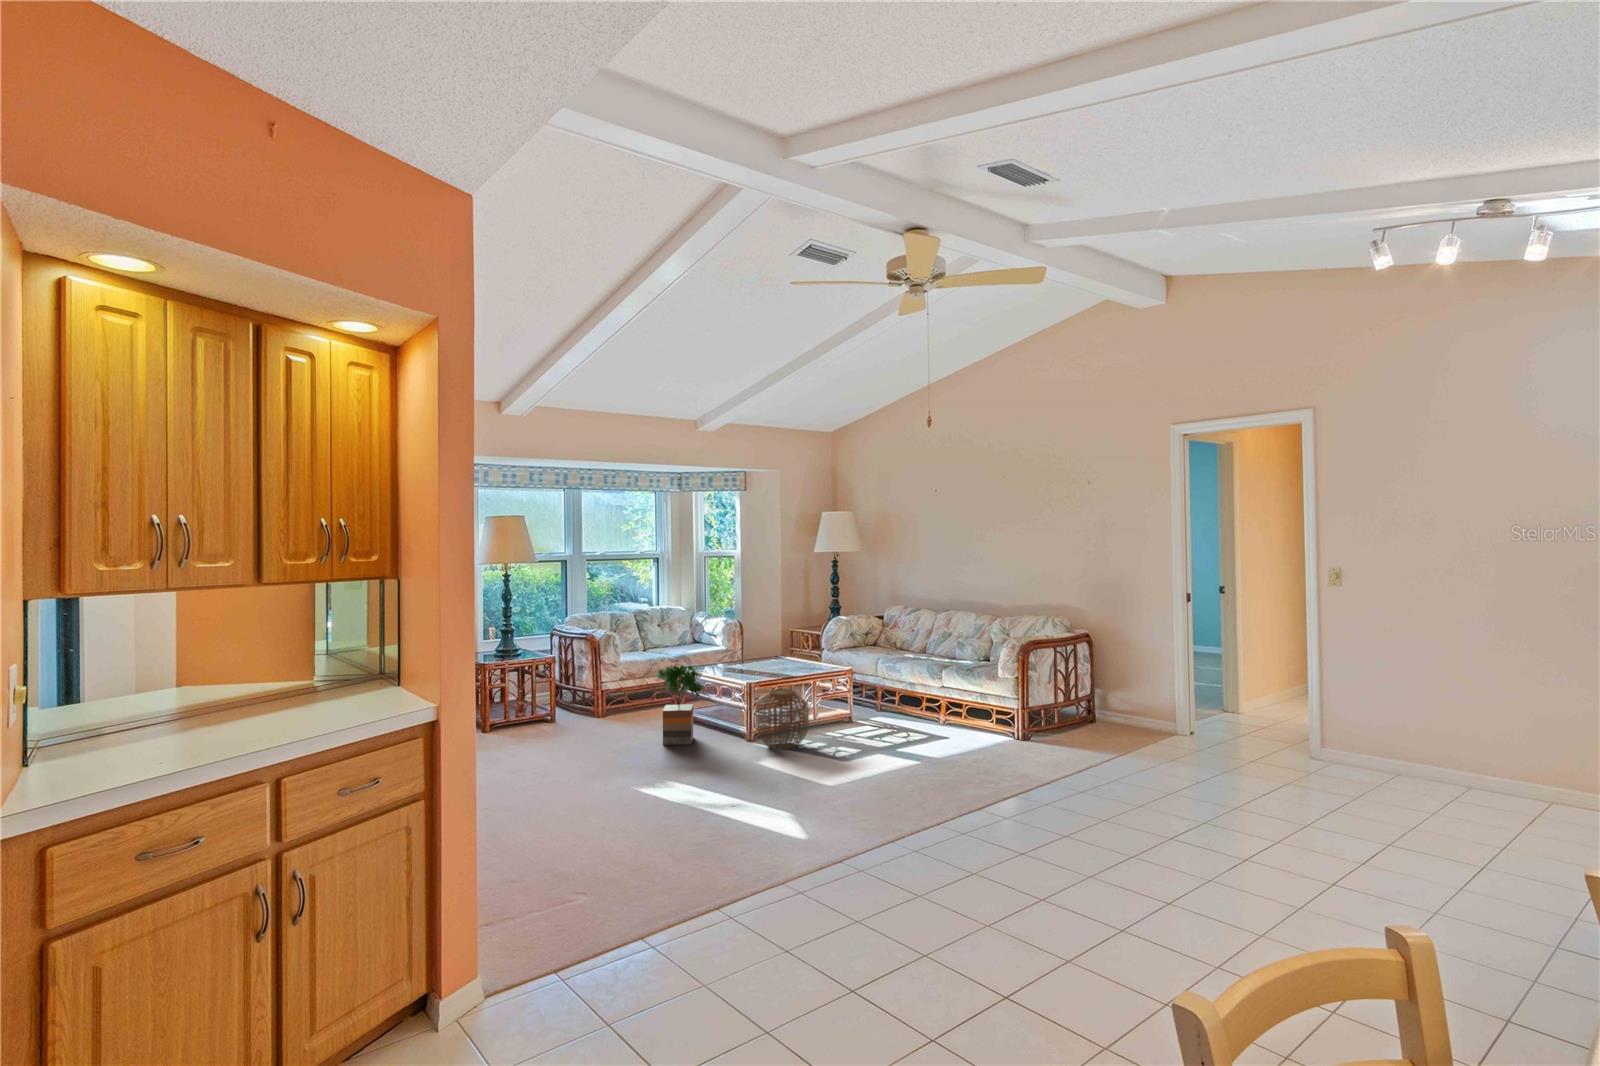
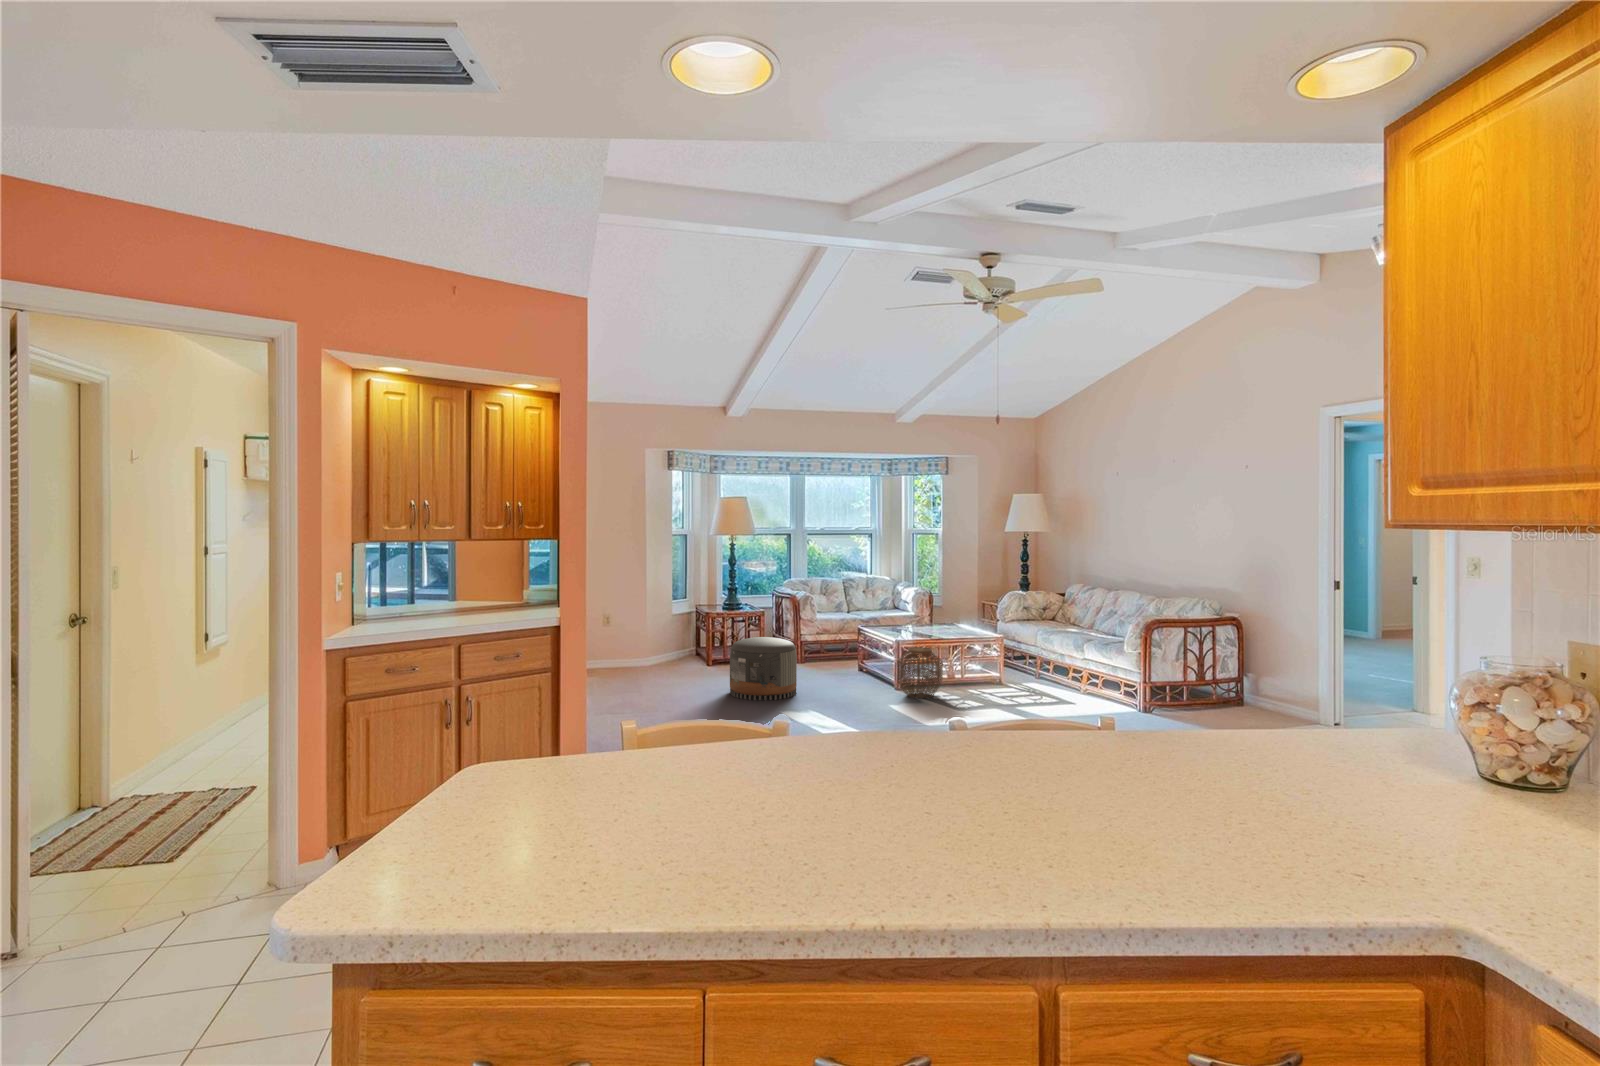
potted tree: present [655,665,705,745] -> none [823,621,864,687]
pouf: none [549,692,637,776] -> present [730,637,797,700]

